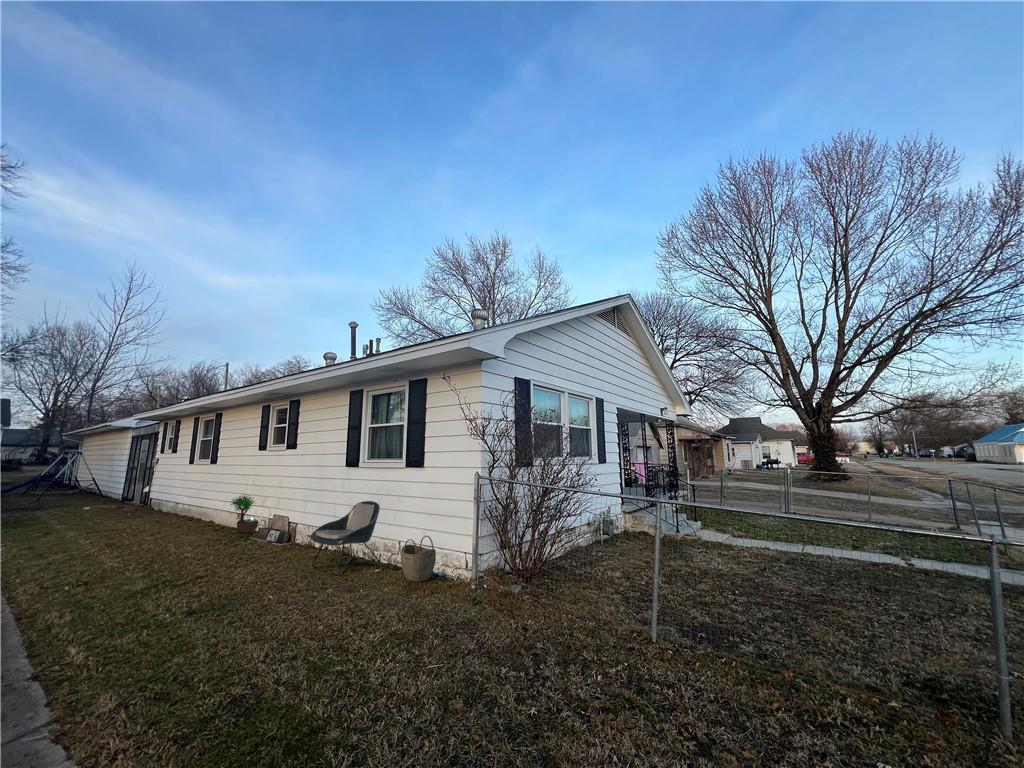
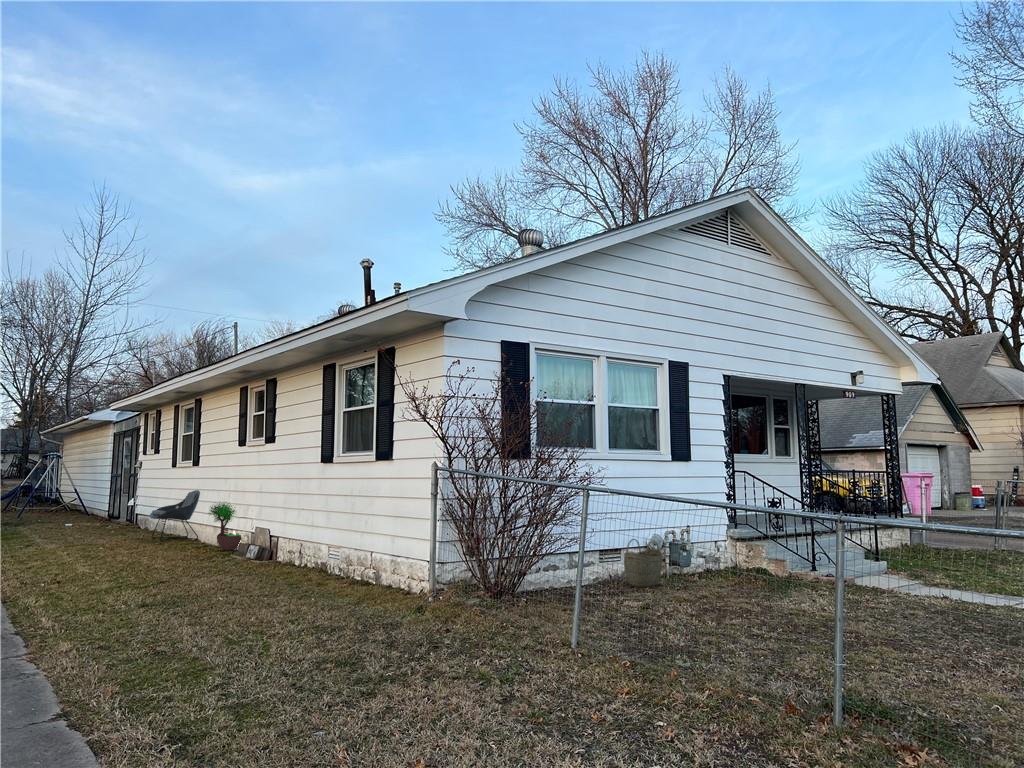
lounge chair: present [310,501,380,576] -> present [149,490,200,542]
woven basket: present [401,536,436,582] -> present [624,539,662,587]

